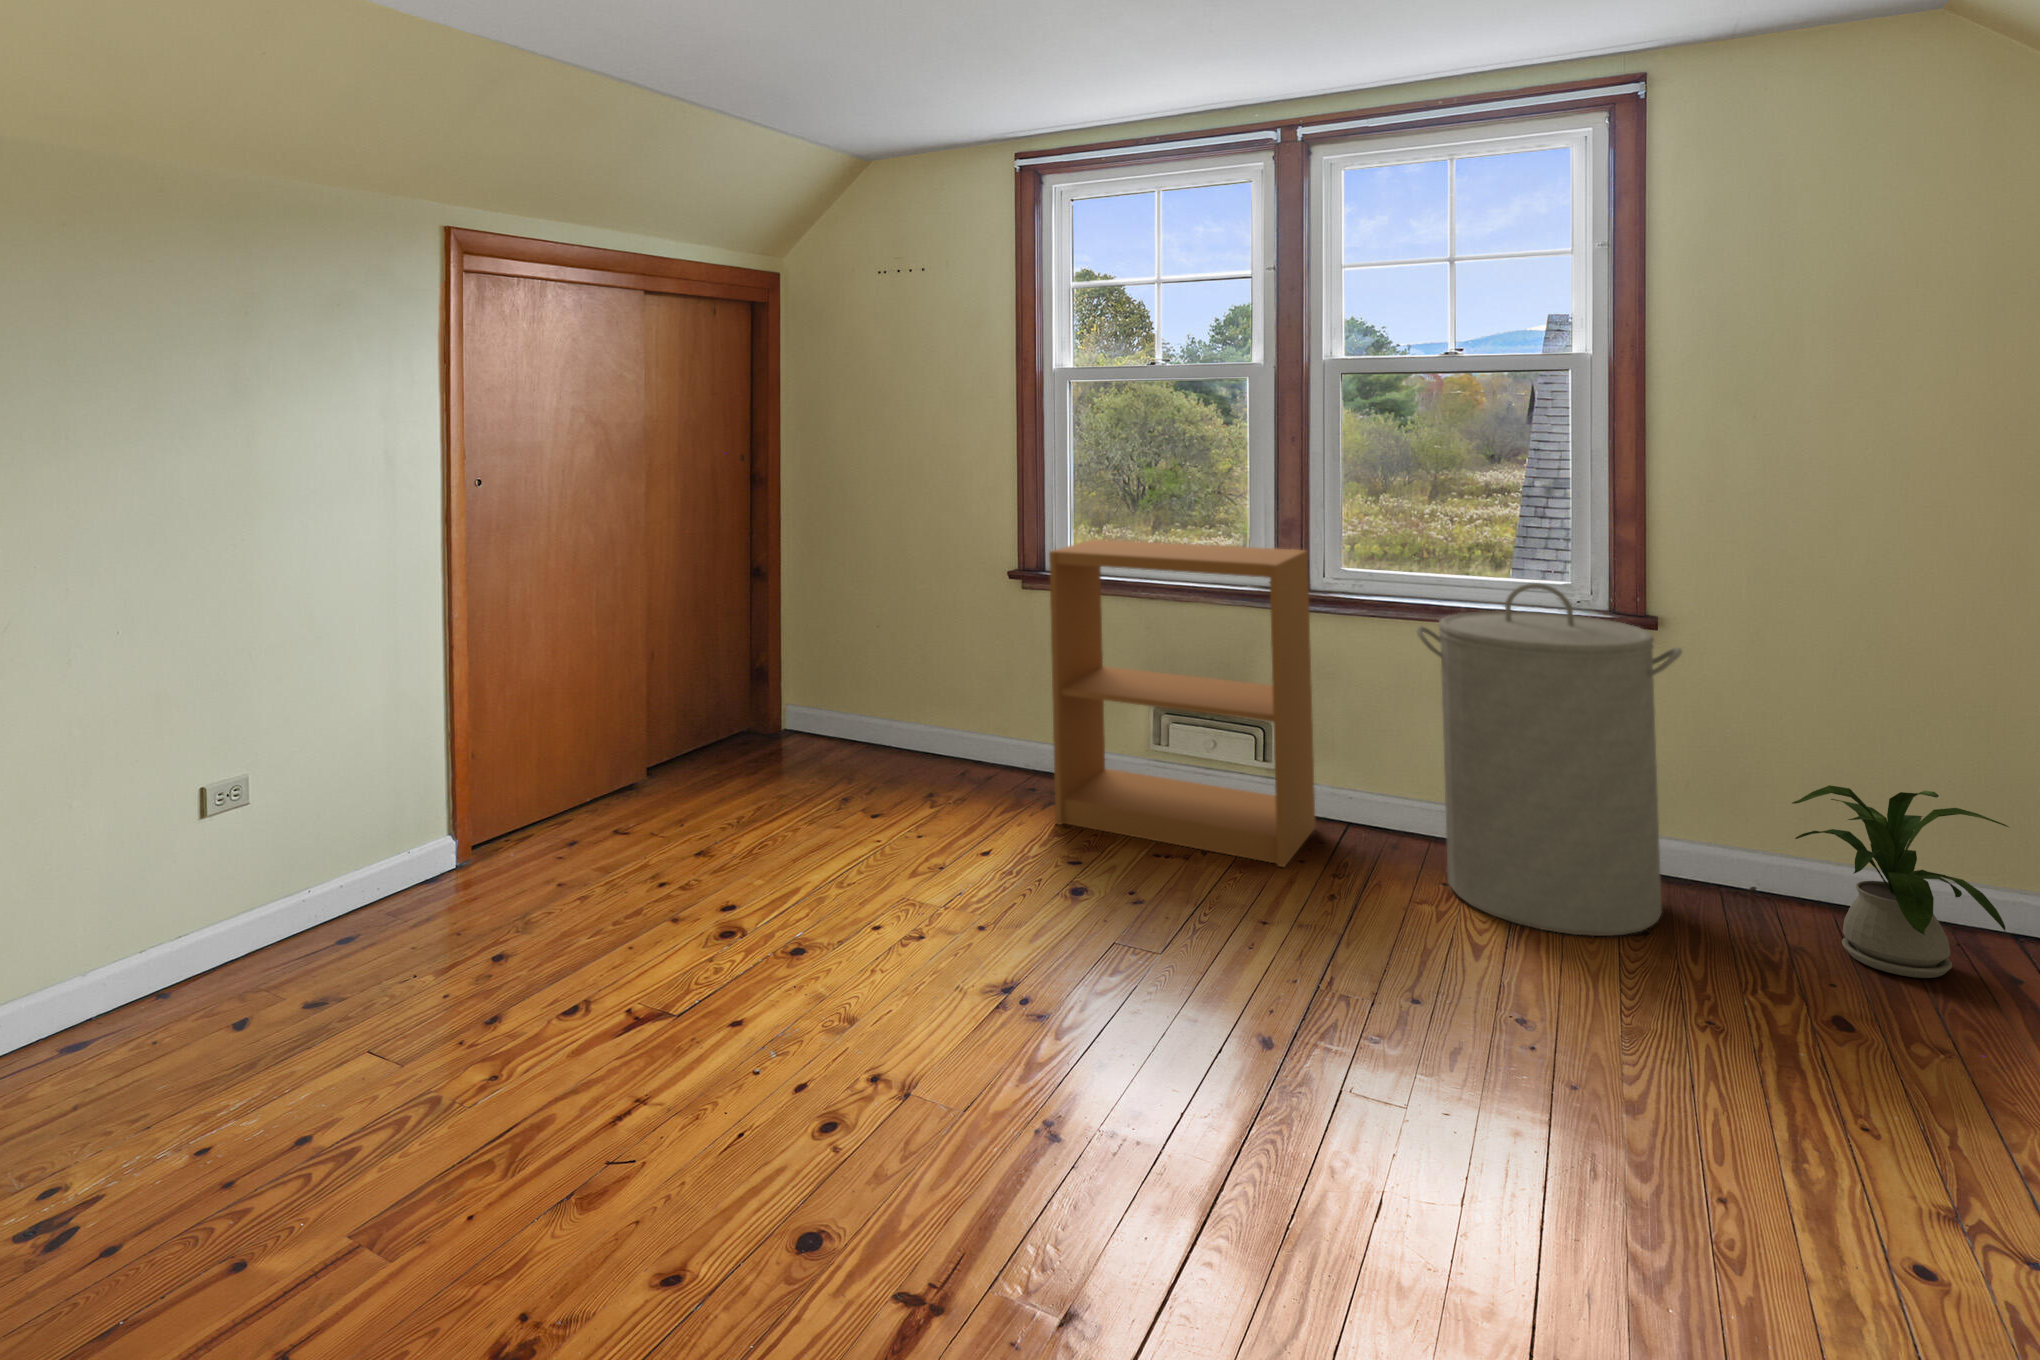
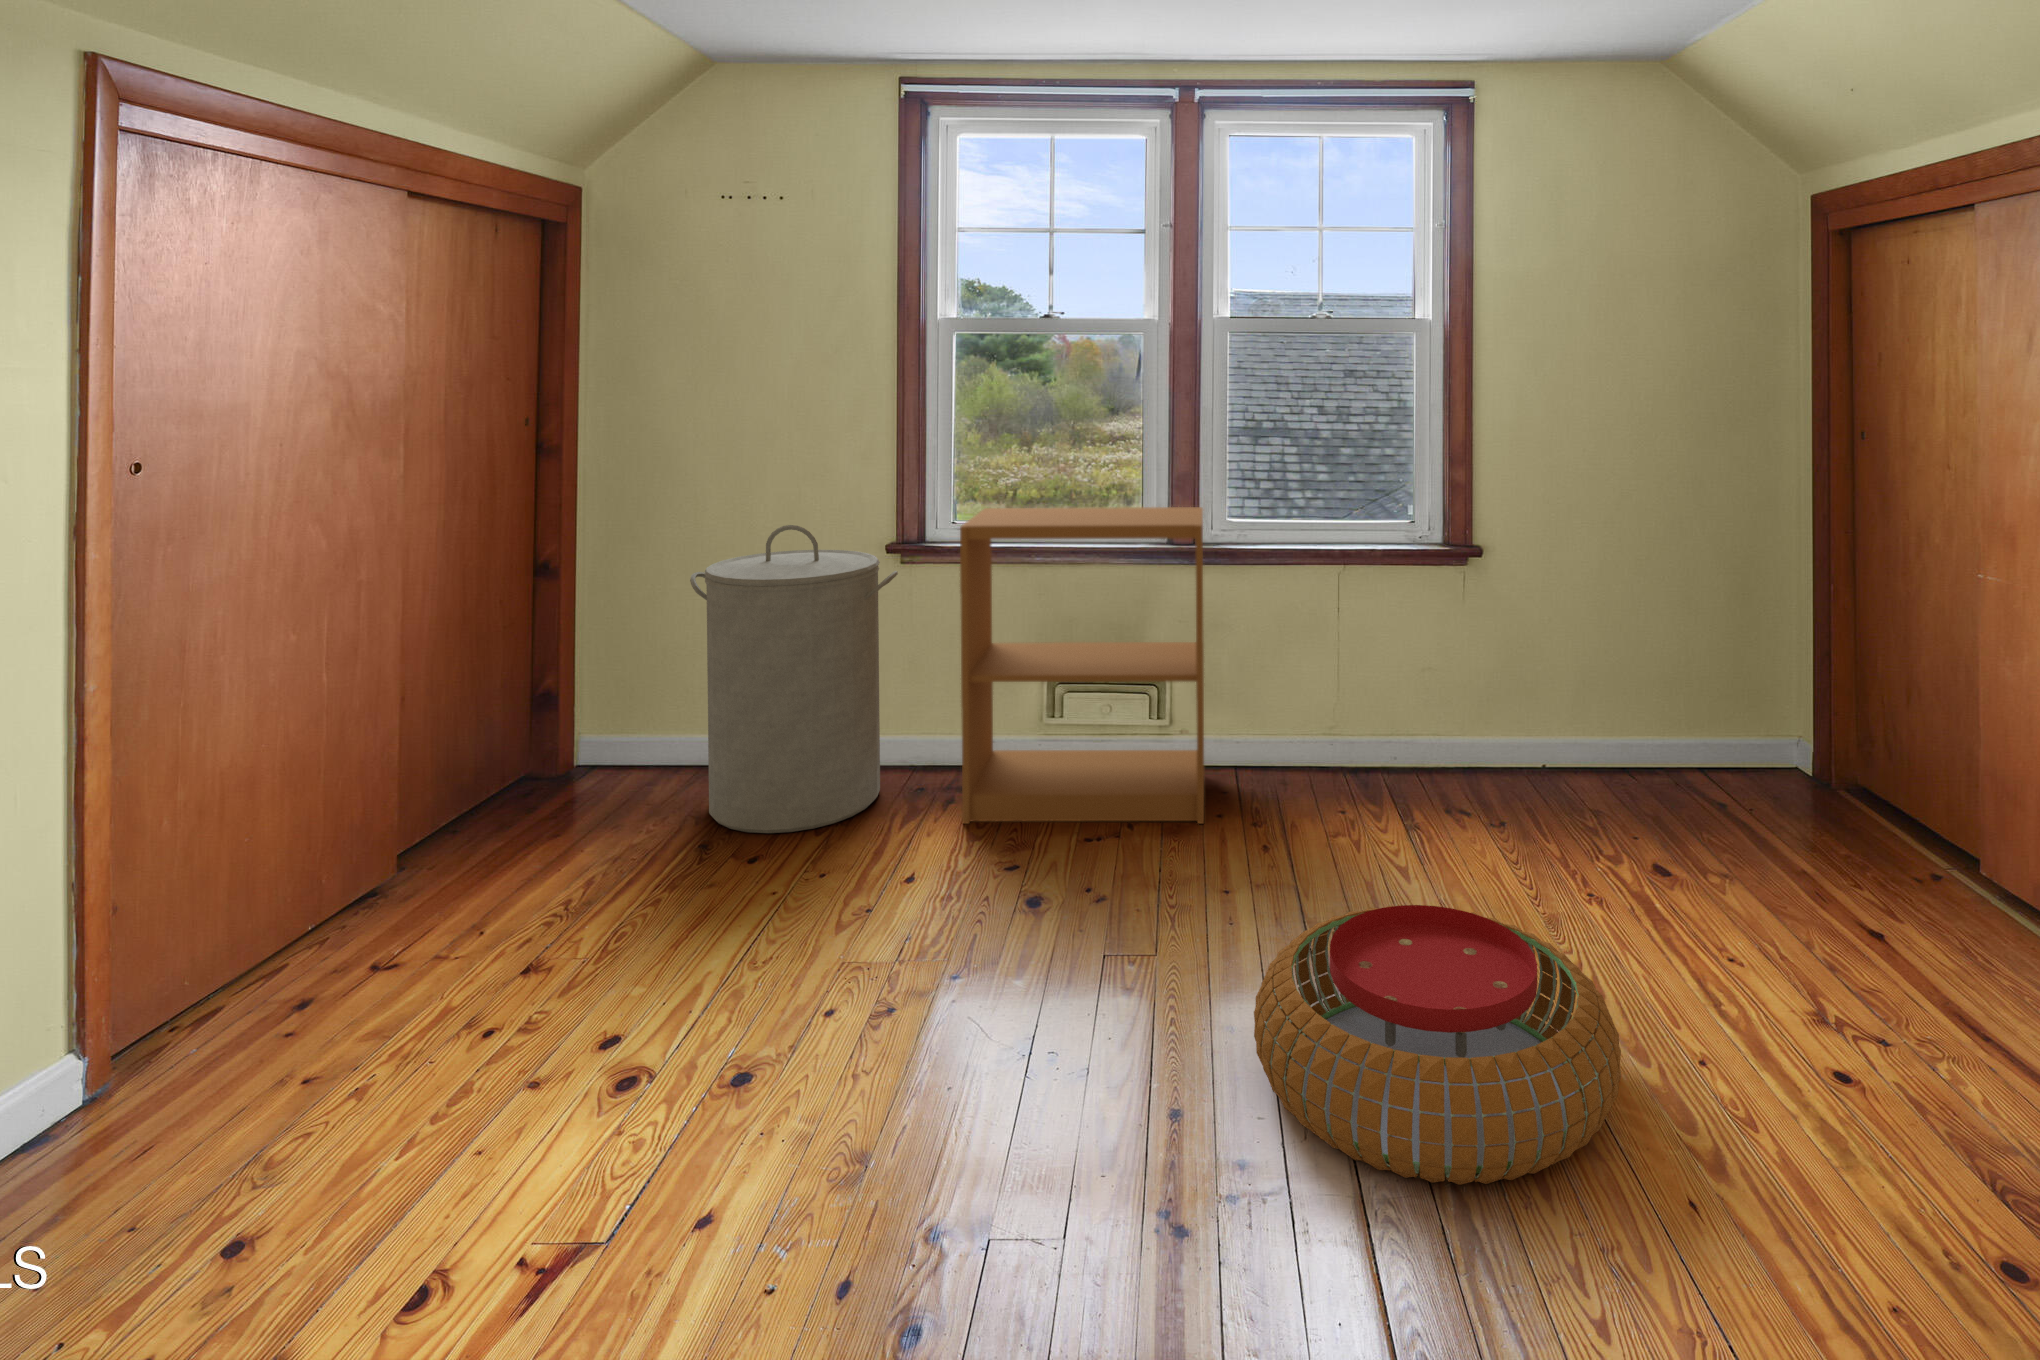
laundry hamper: present [1417,583,1682,936] -> present [690,525,898,833]
house plant: present [1792,785,2008,978] -> none [1577,669,1733,815]
pouf: none [1182,942,1572,1208] -> present [1254,905,1621,1185]

